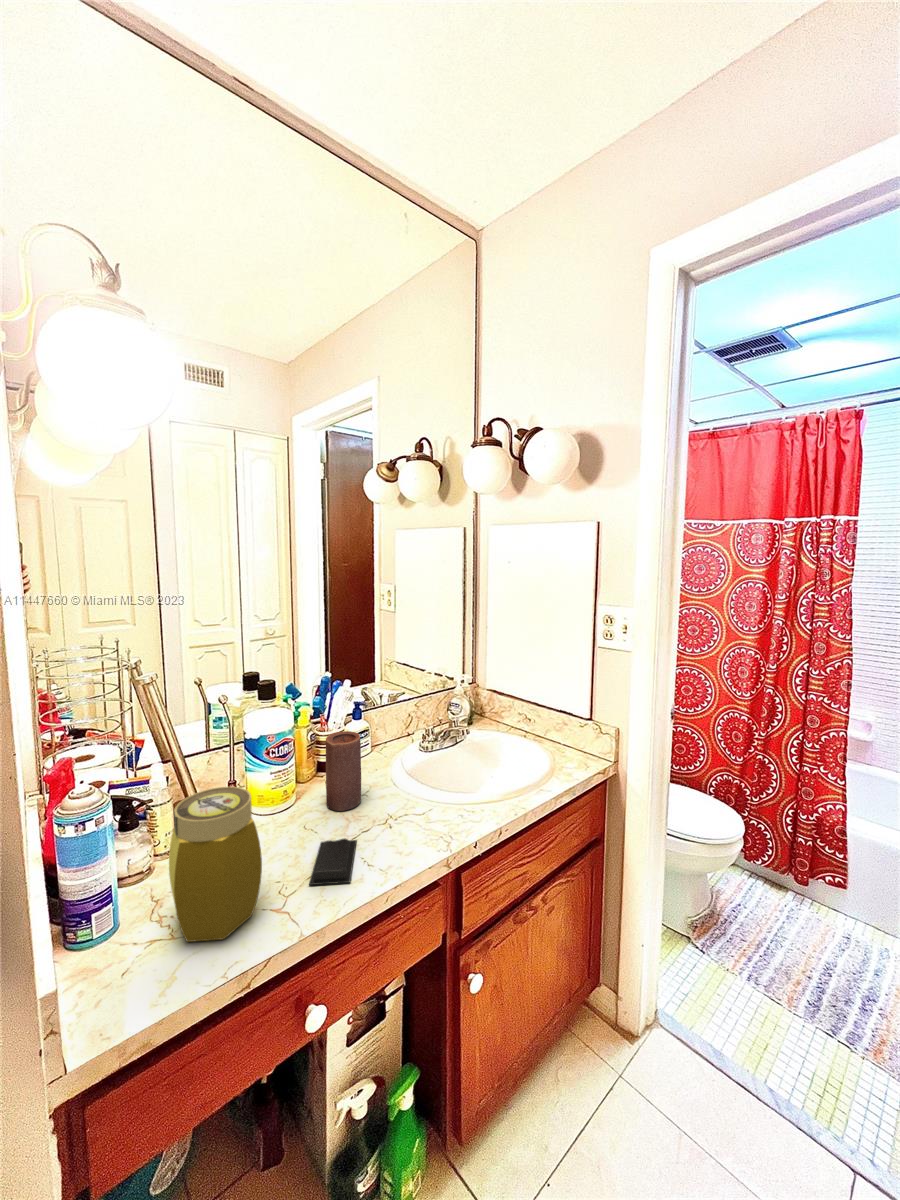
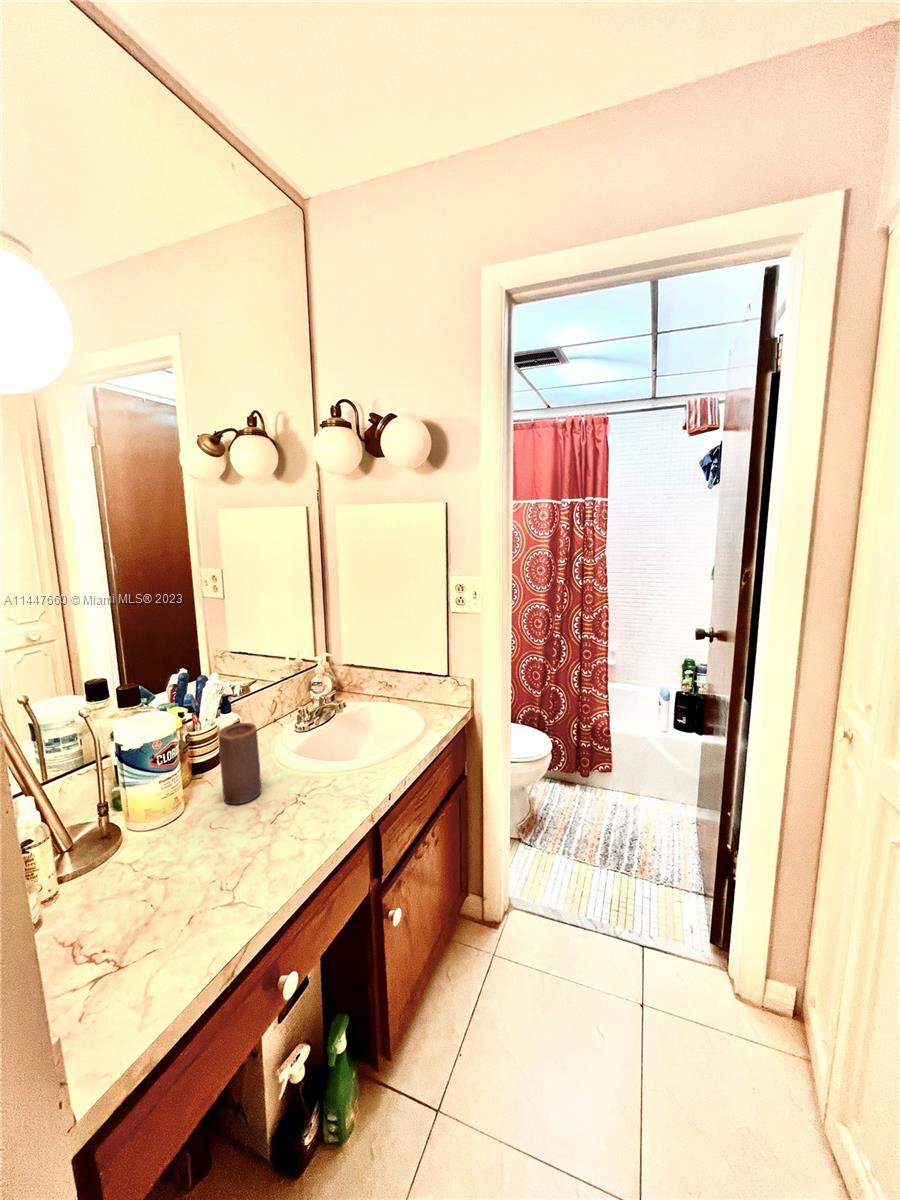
jar: present [169,787,262,942] -> none [98,795,210,964]
soap bar: present [309,839,357,885] -> none [239,823,291,874]

